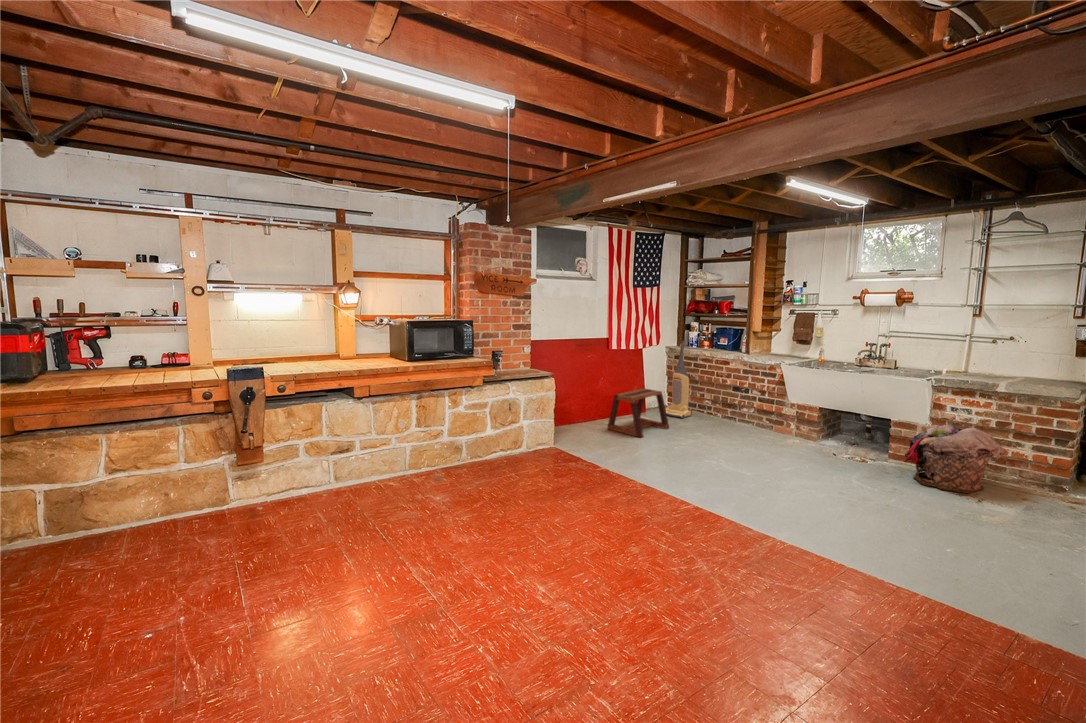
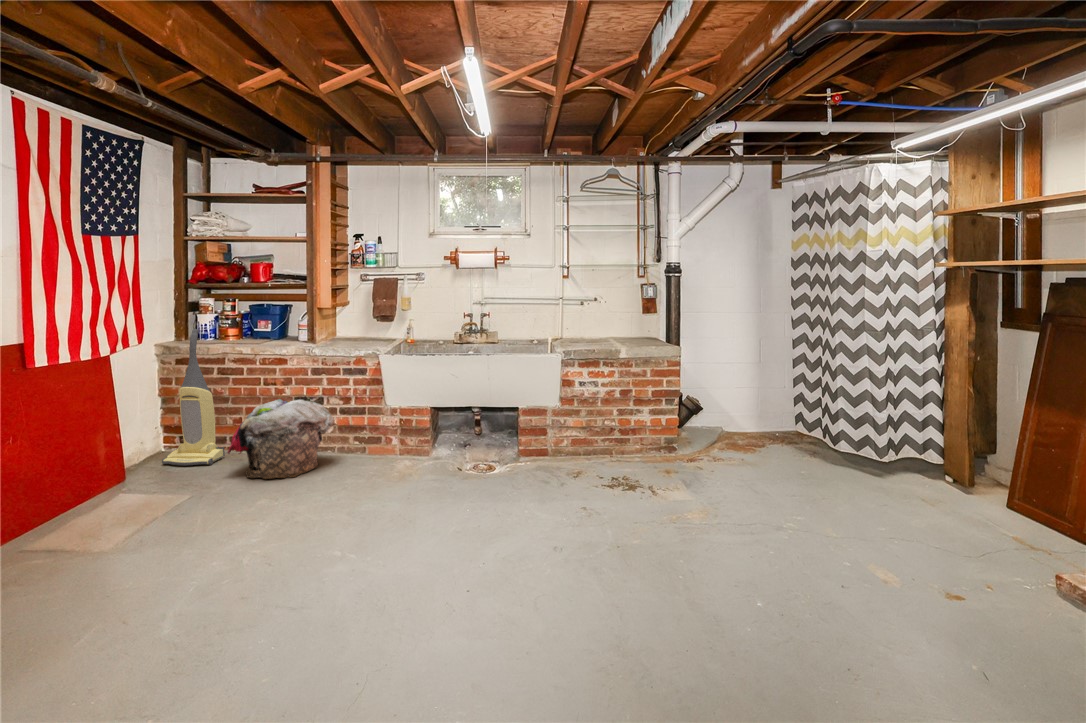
stool: present [608,388,669,437] -> none [35,423,191,526]
laundry basket: present [903,424,1005,494] -> present [227,399,335,479]

